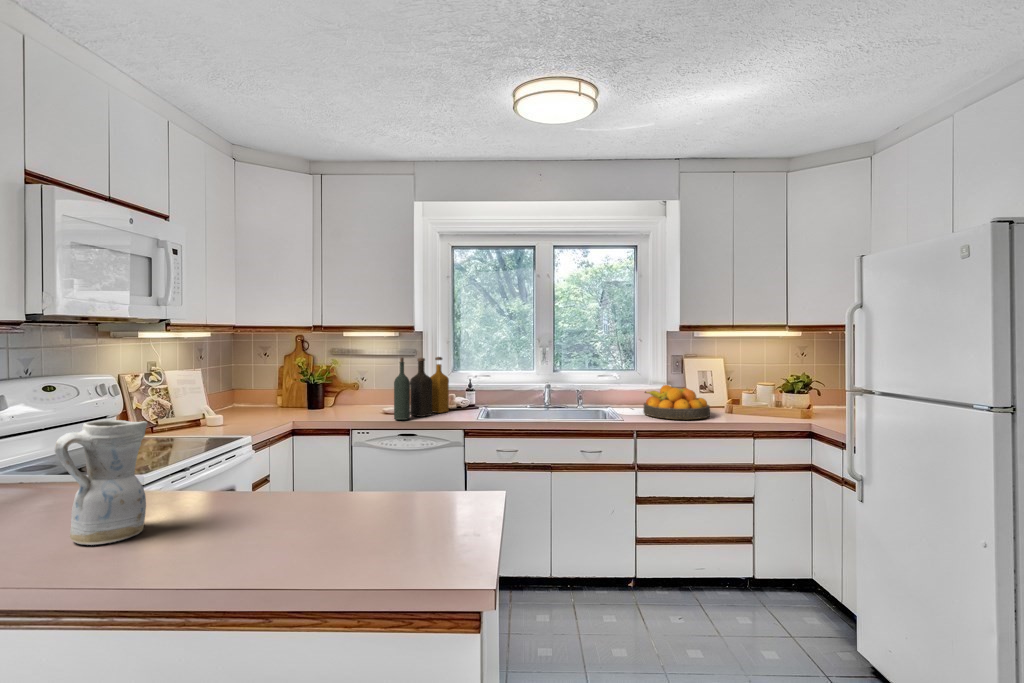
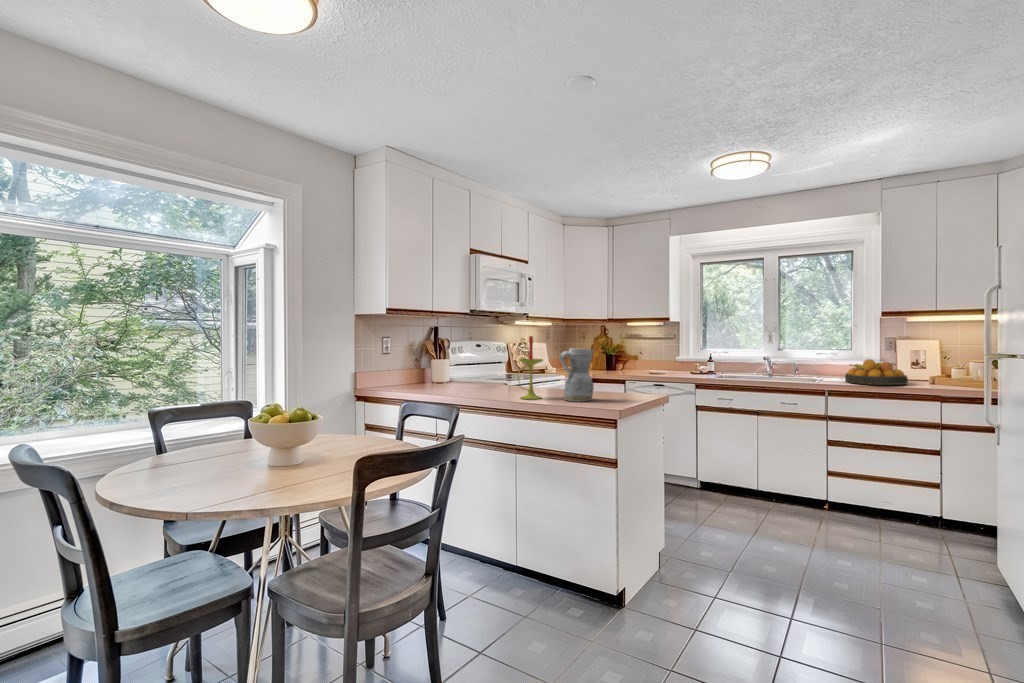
bottle: present [394,357,449,420] -> none [652,337,693,376]
candle: none [189,391,256,557] -> present [518,336,543,399]
ceramic pitcher: present [55,420,147,545] -> present [560,348,594,401]

